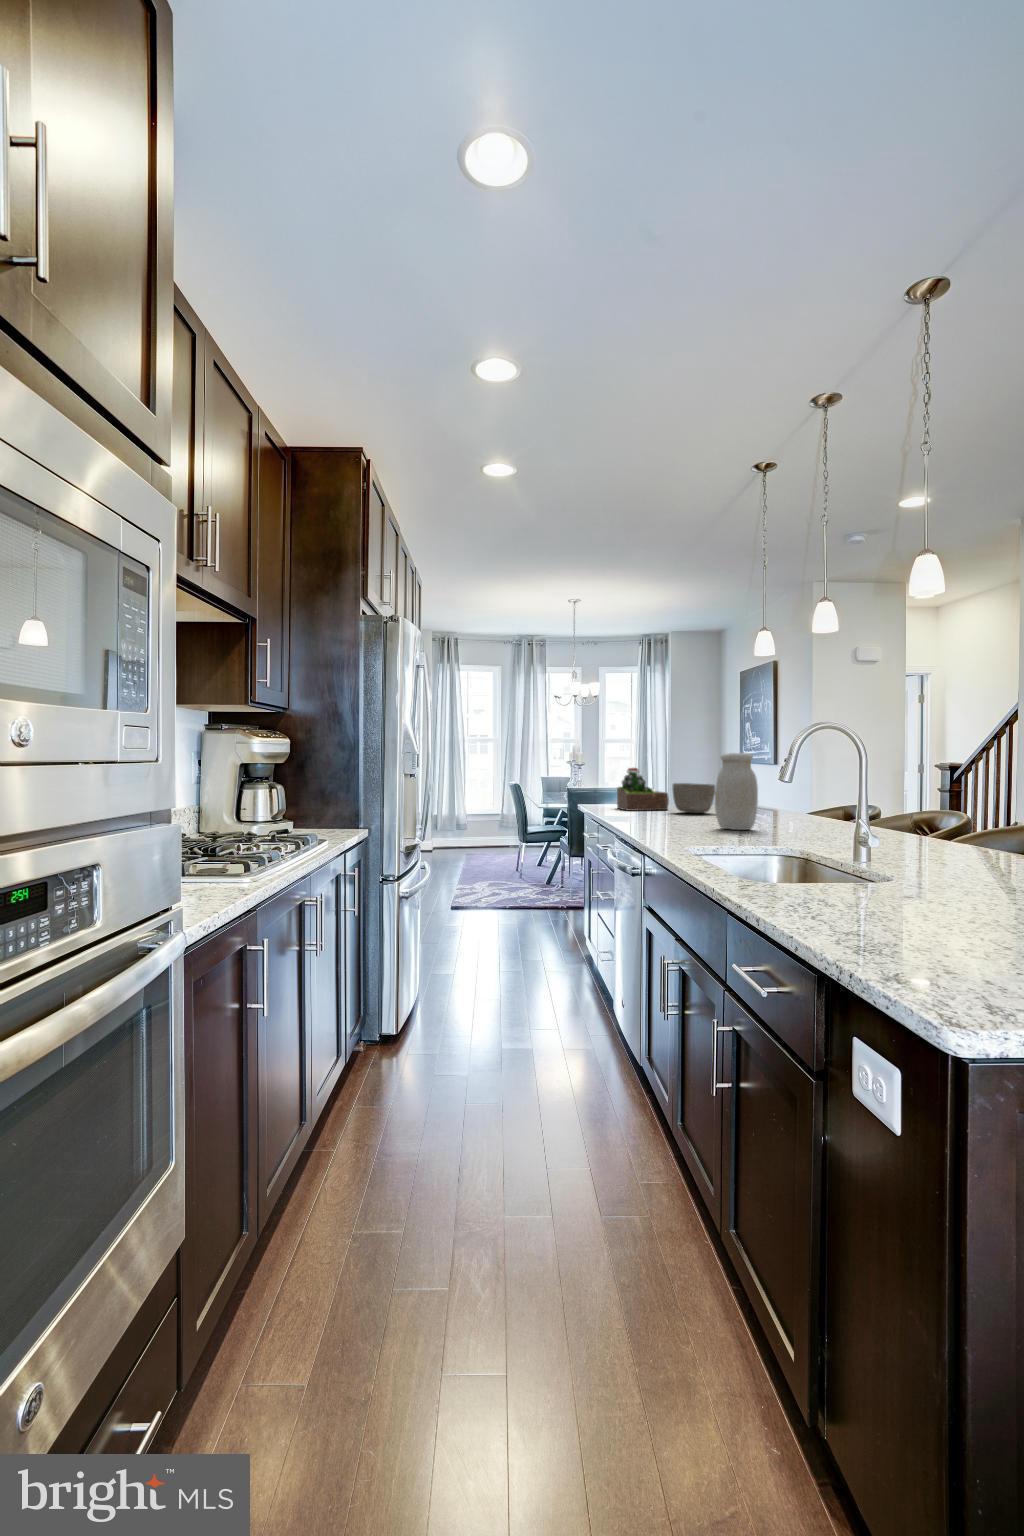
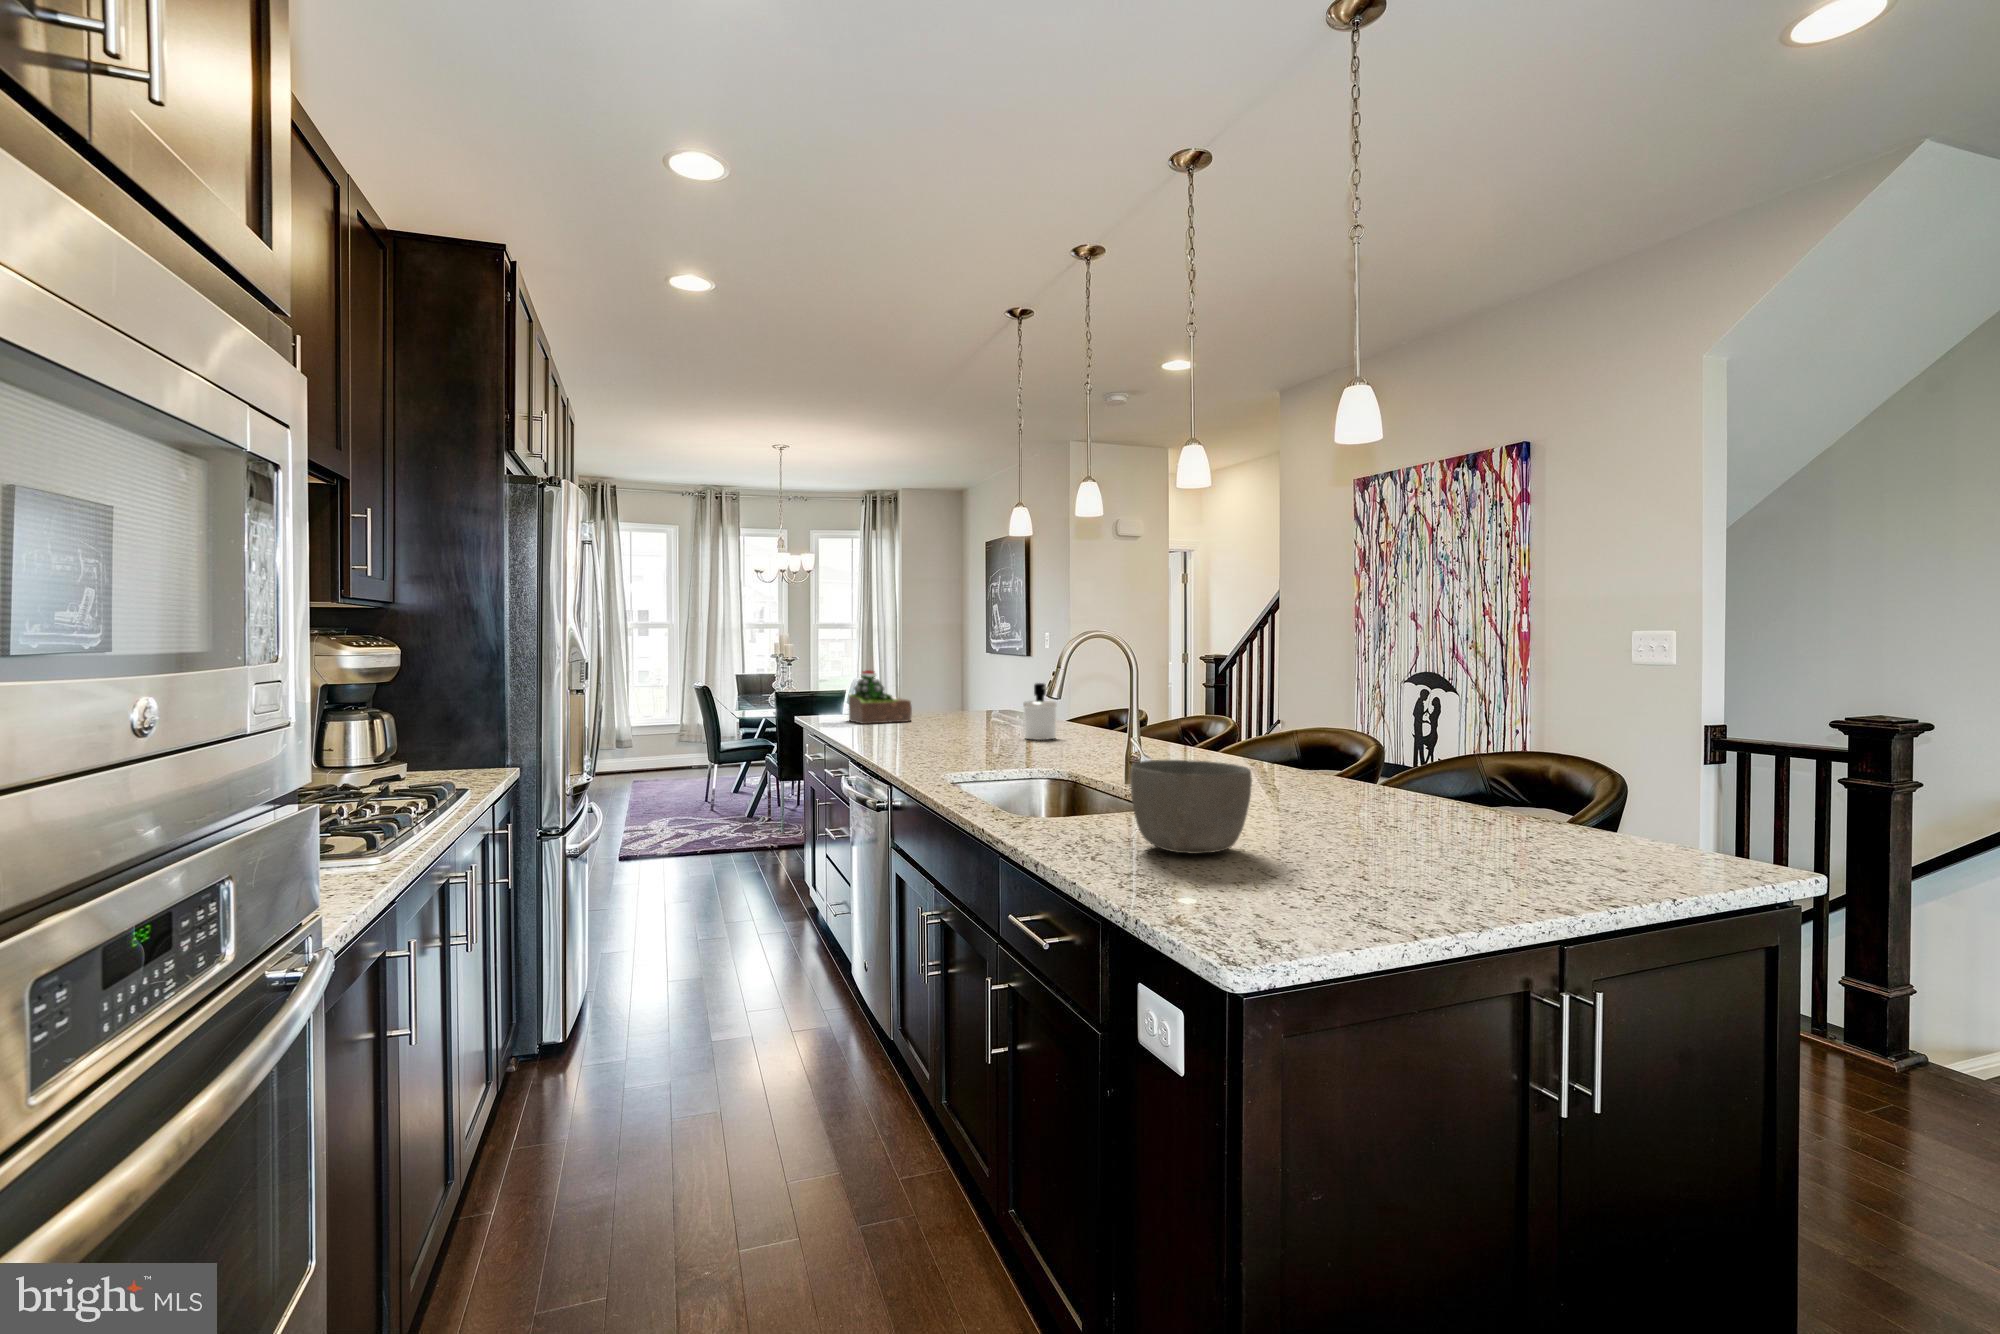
jar: present [715,753,758,830] -> none [971,658,1018,747]
soap dispenser: none [763,777,794,826] -> present [1023,683,1057,740]
bowl: present [672,783,715,813] -> present [1130,760,1252,854]

